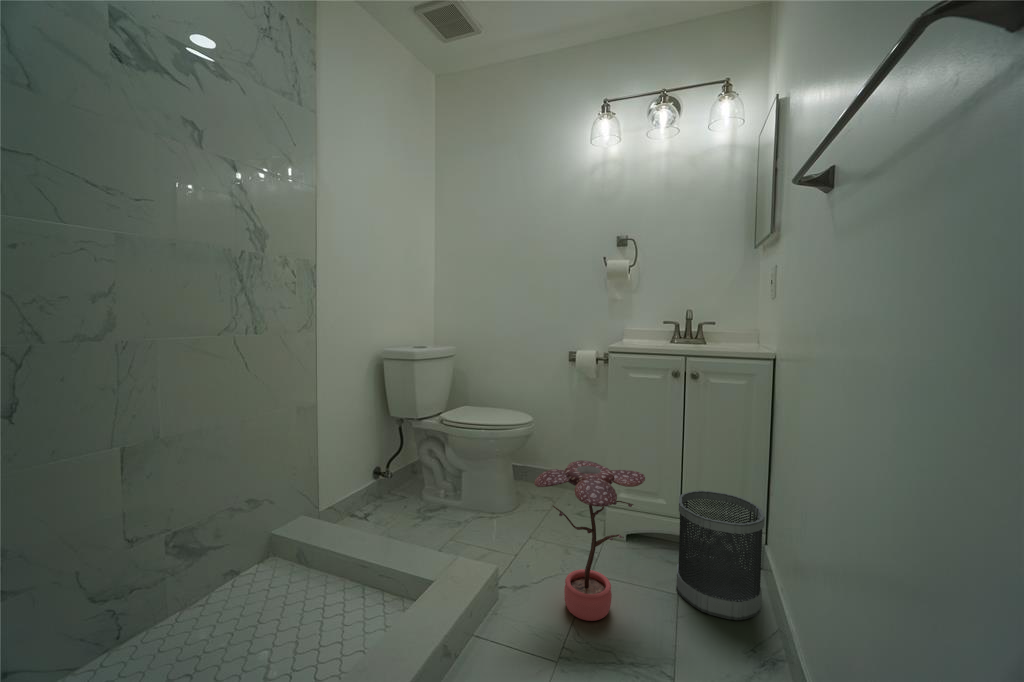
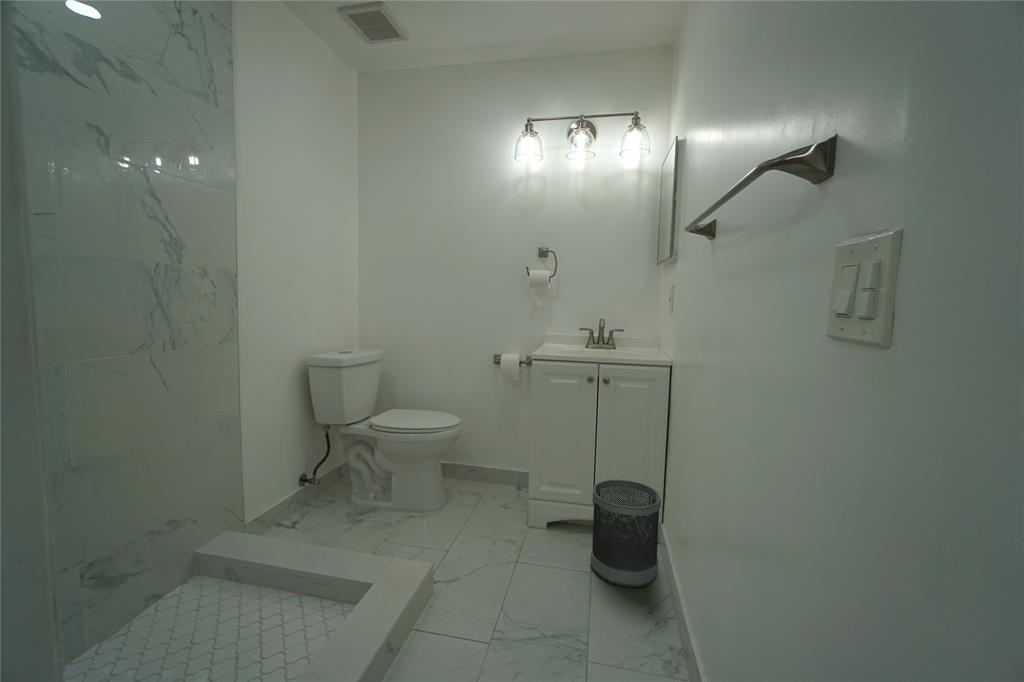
potted plant: present [534,460,645,621] -> none [468,460,566,603]

